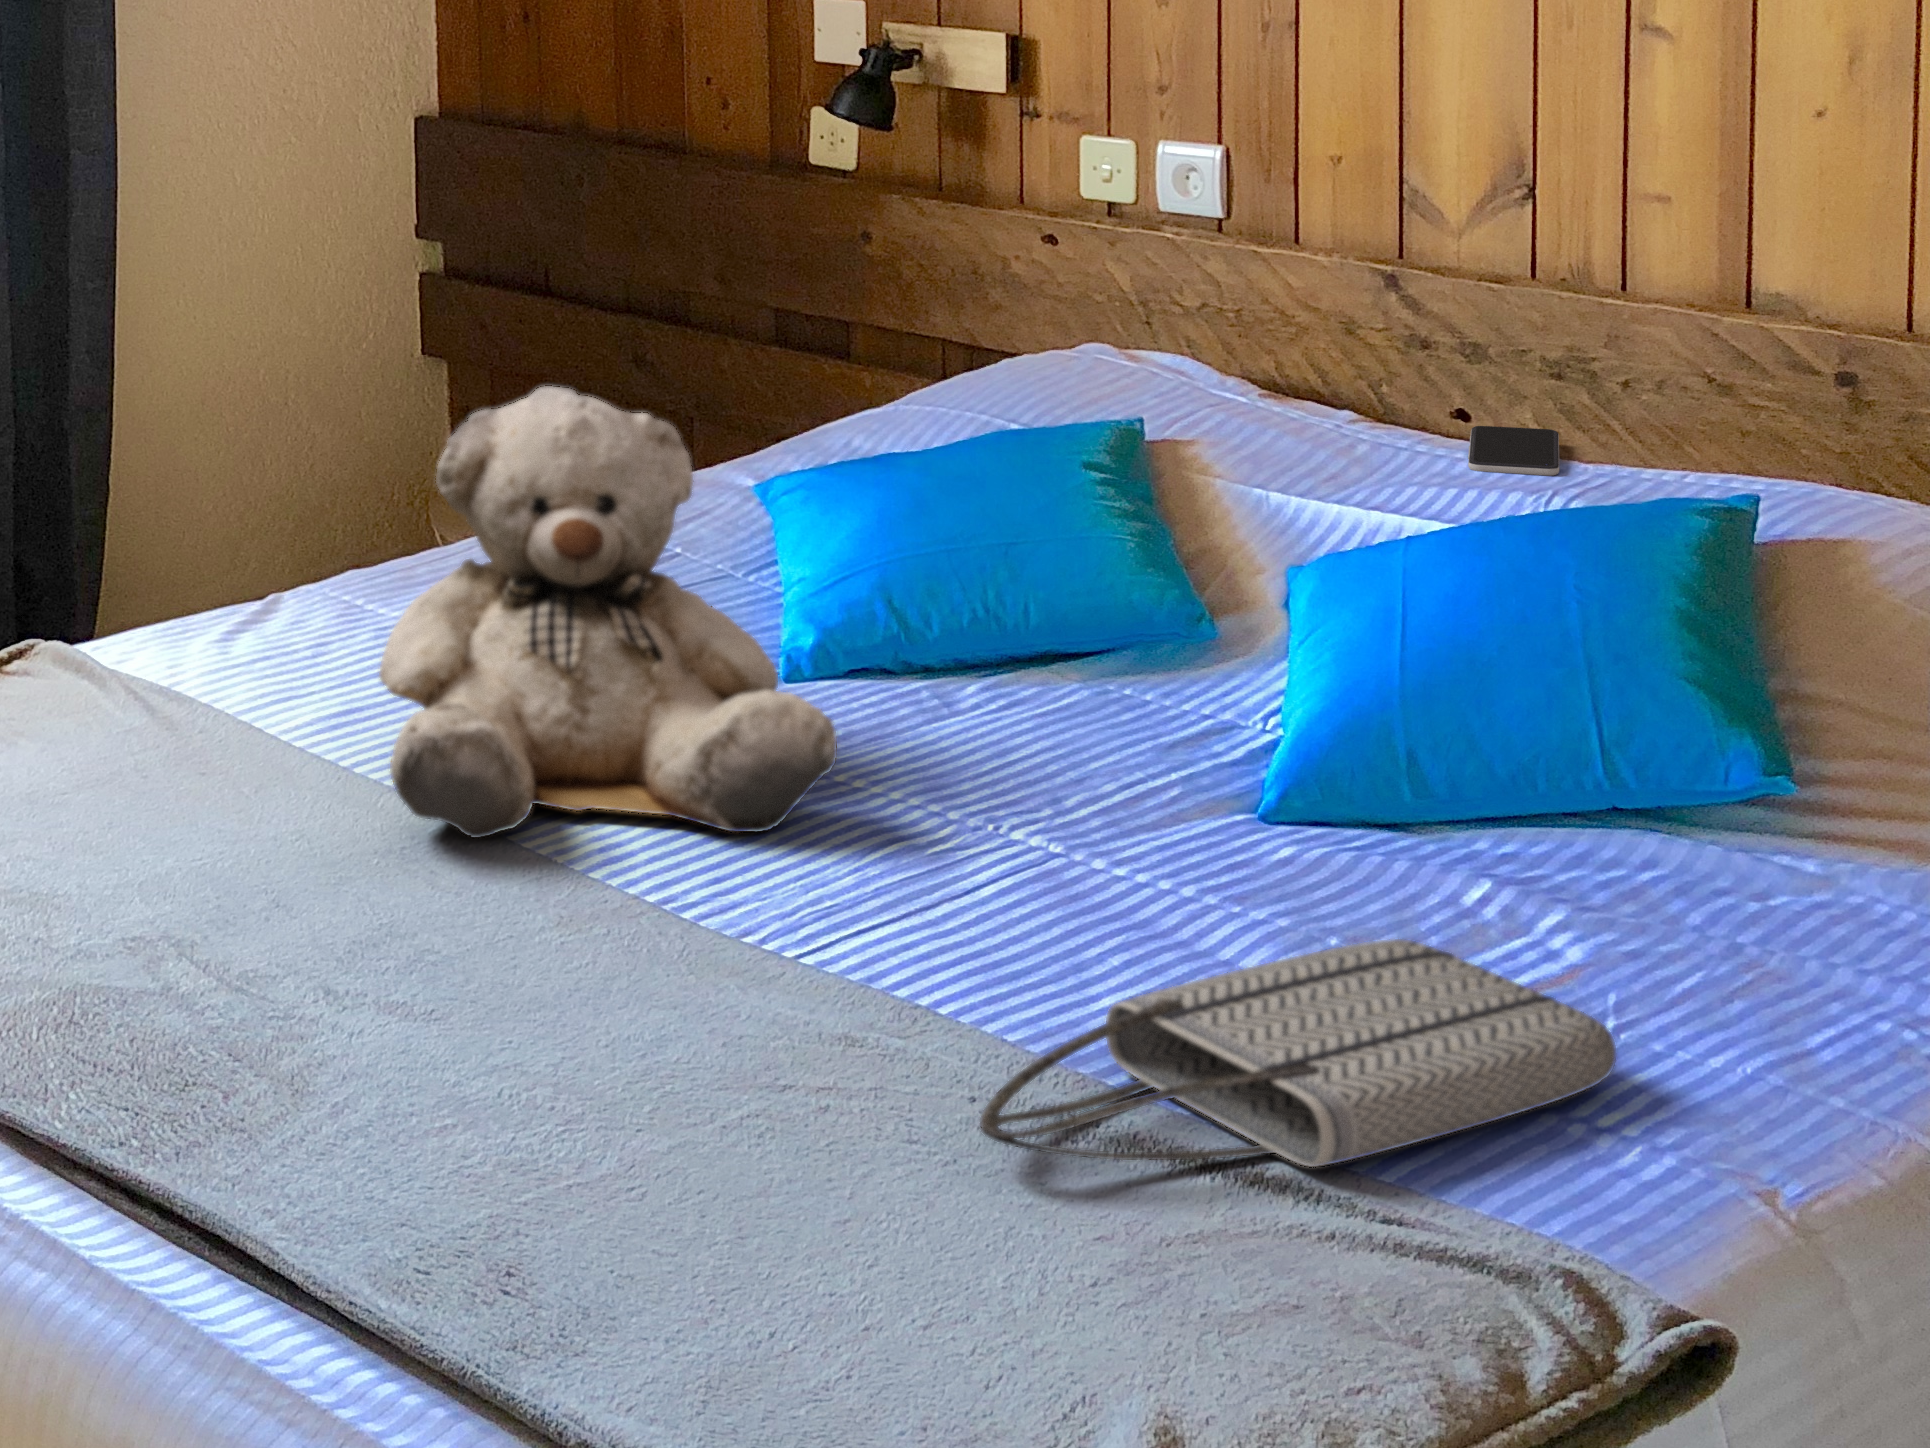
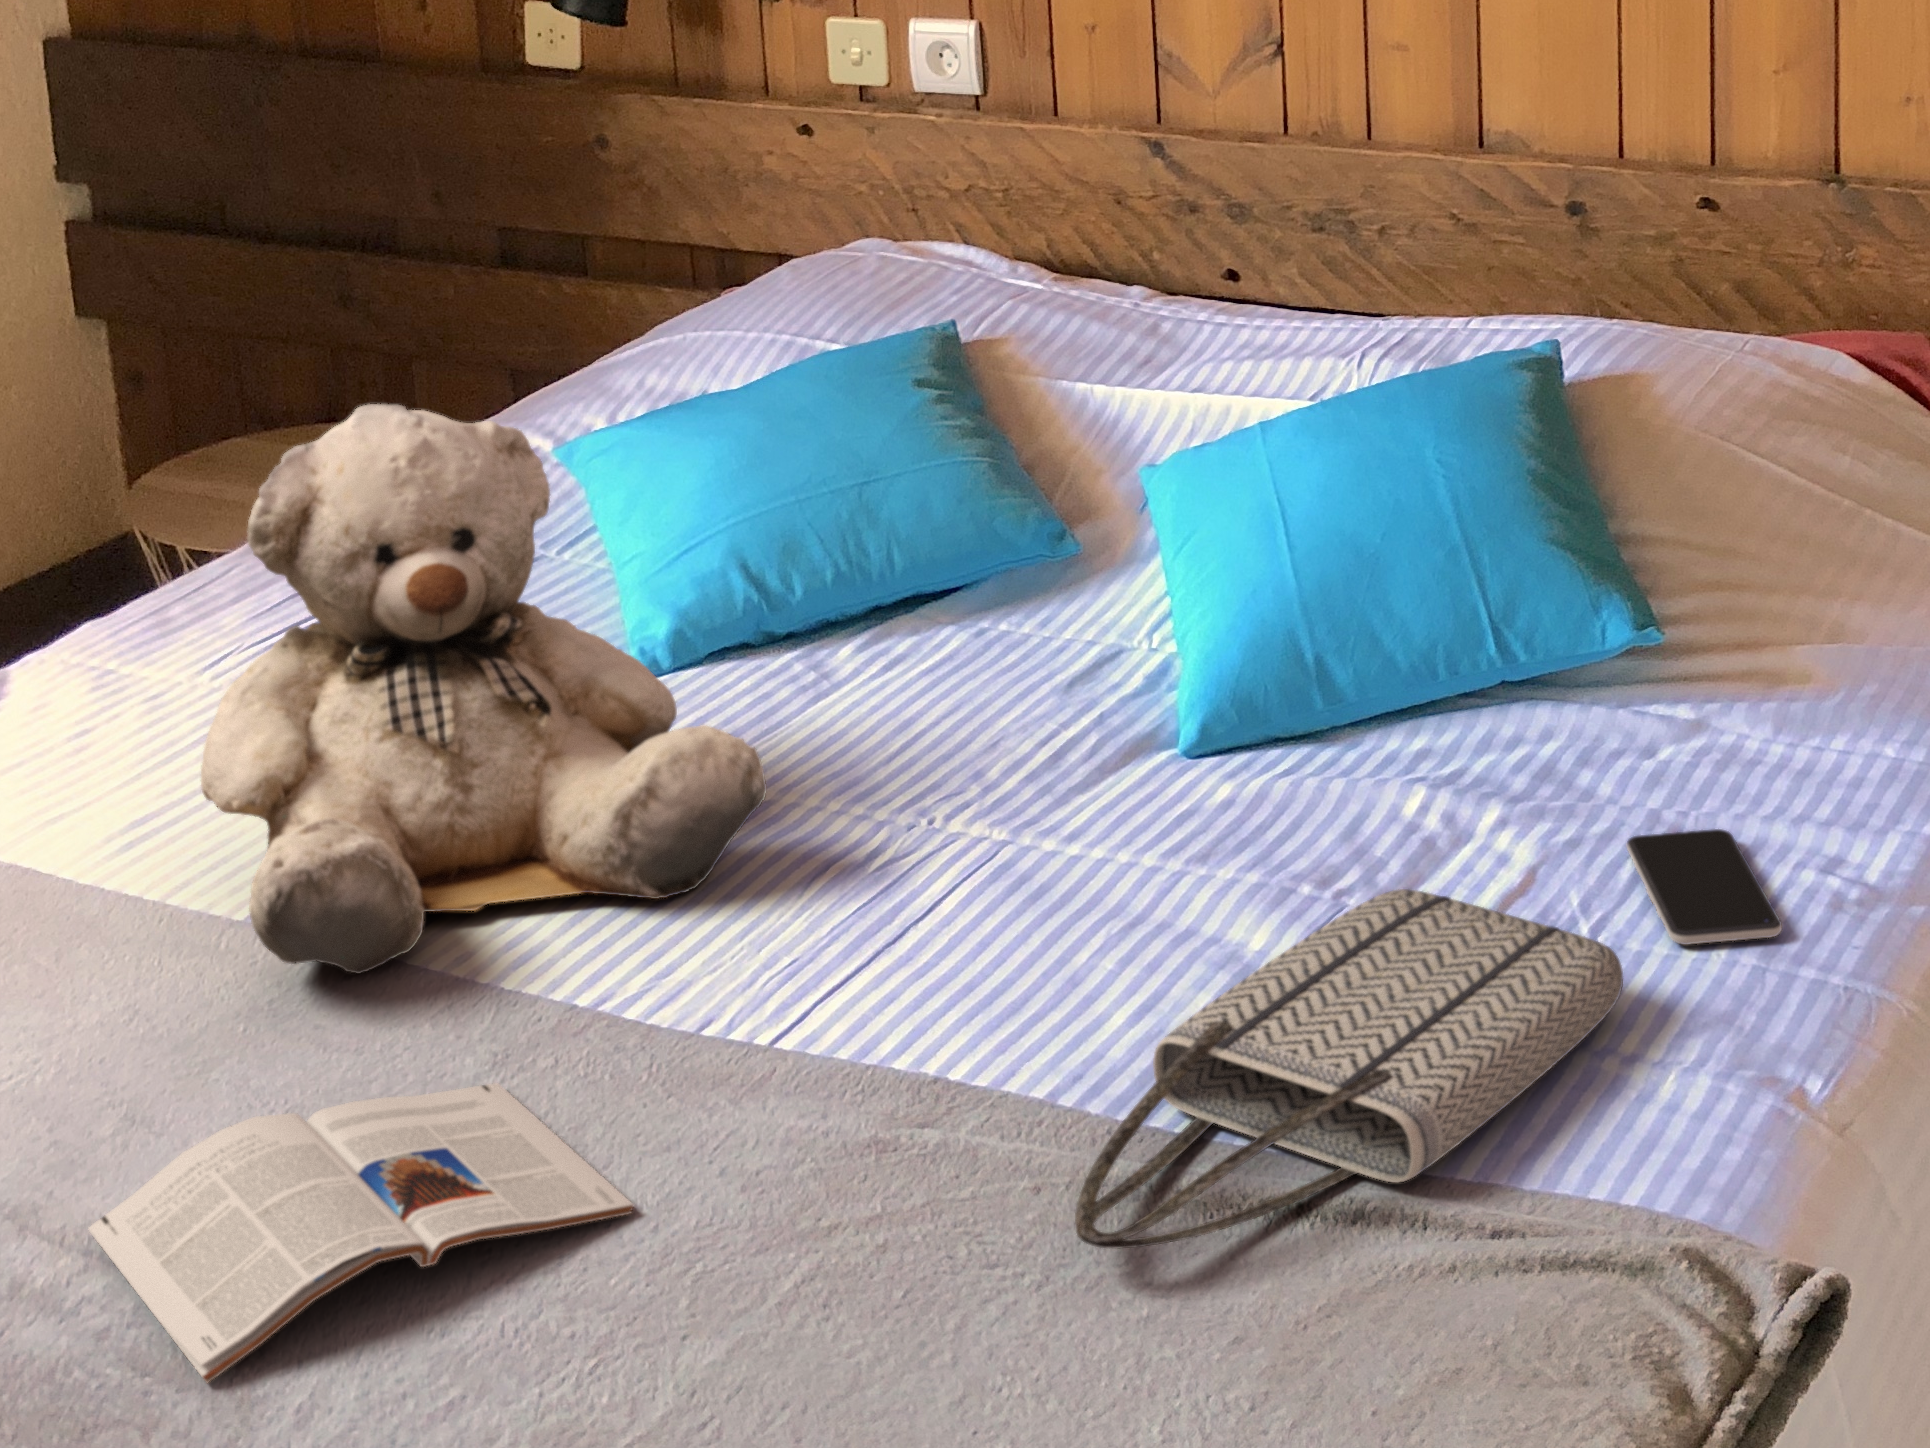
smartphone: present [1468,426,1559,476] -> present [1627,829,1782,944]
magazine: none [216,904,626,1073] -> present [89,1083,634,1383]

